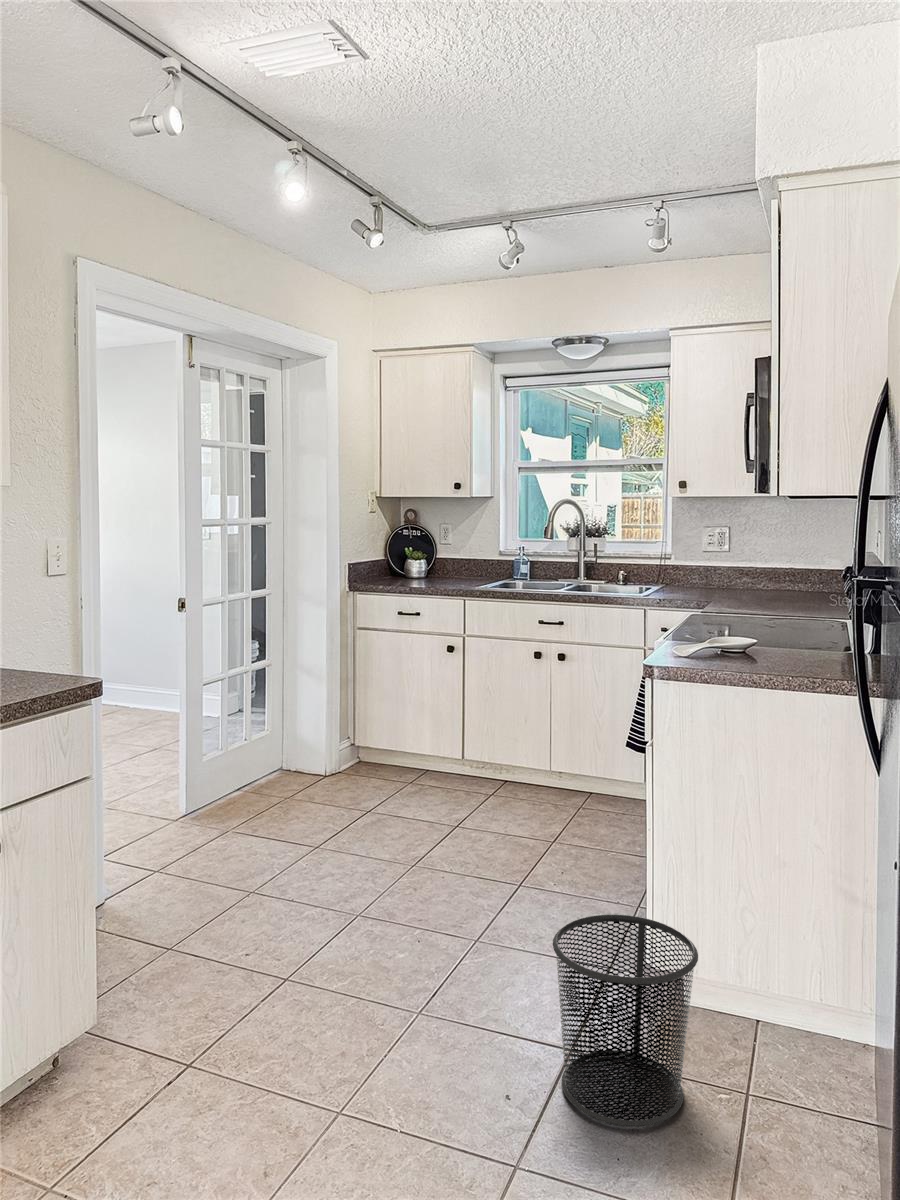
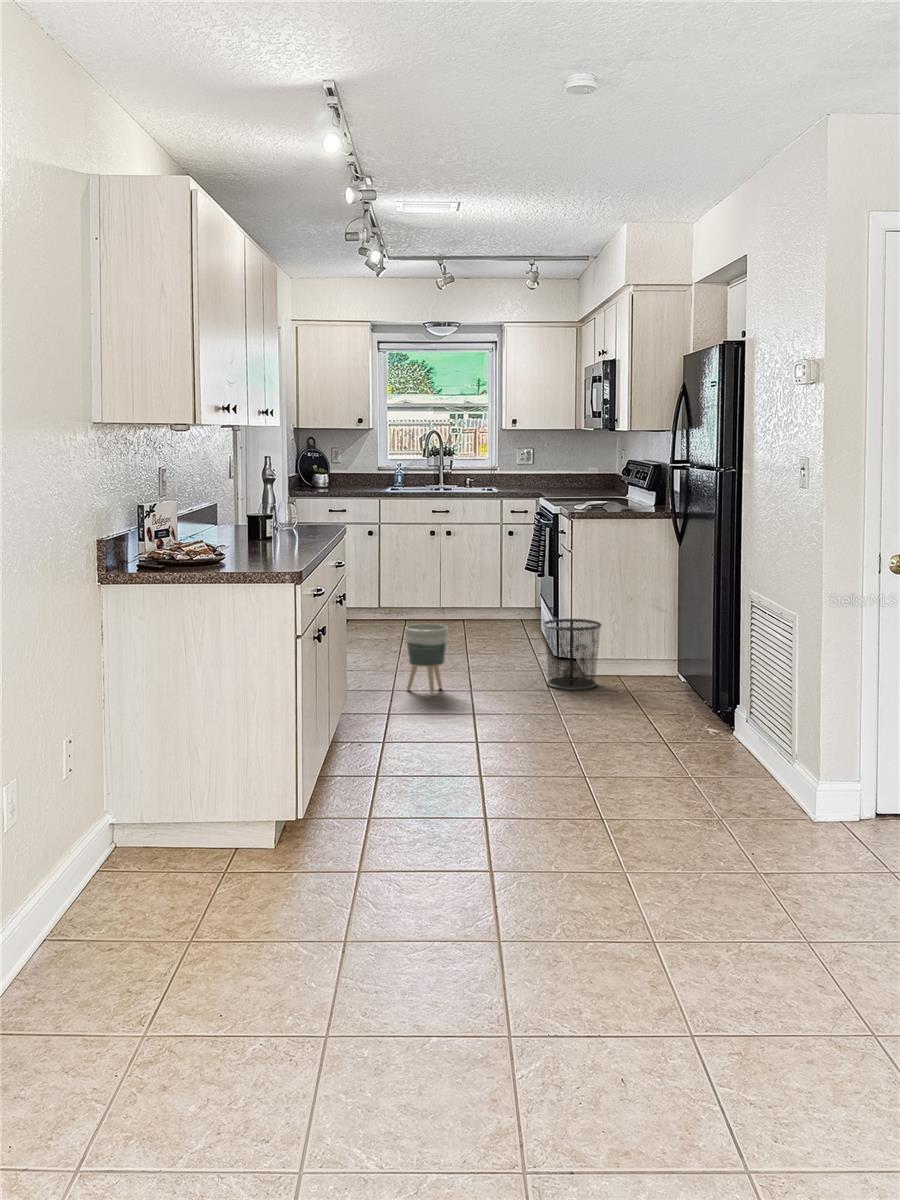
planter: none [233,894,330,1079] -> present [405,624,448,696]

